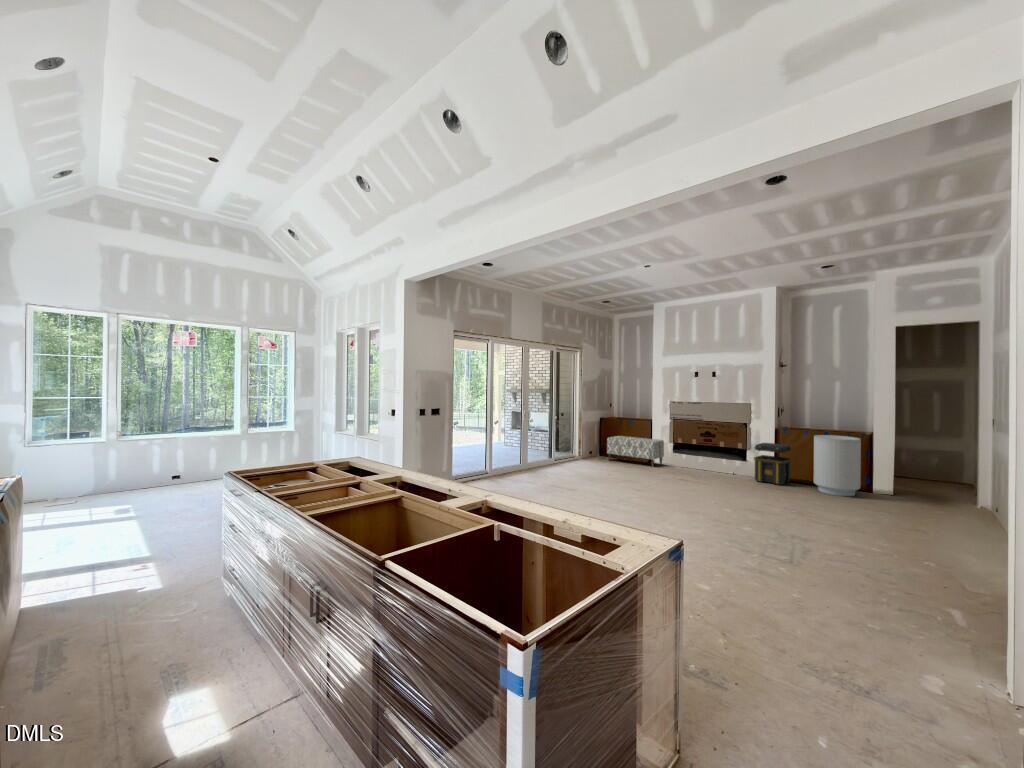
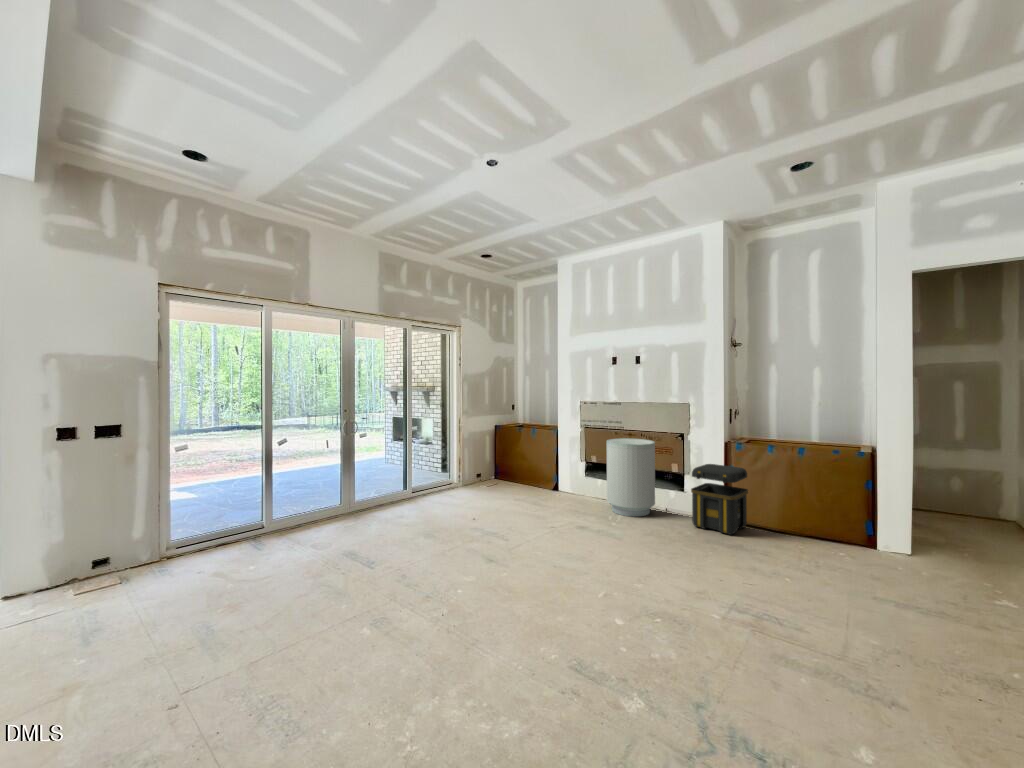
trash can: present [814,435,861,496] -> present [607,438,655,516]
bench: present [607,436,664,467] -> none [495,451,573,500]

